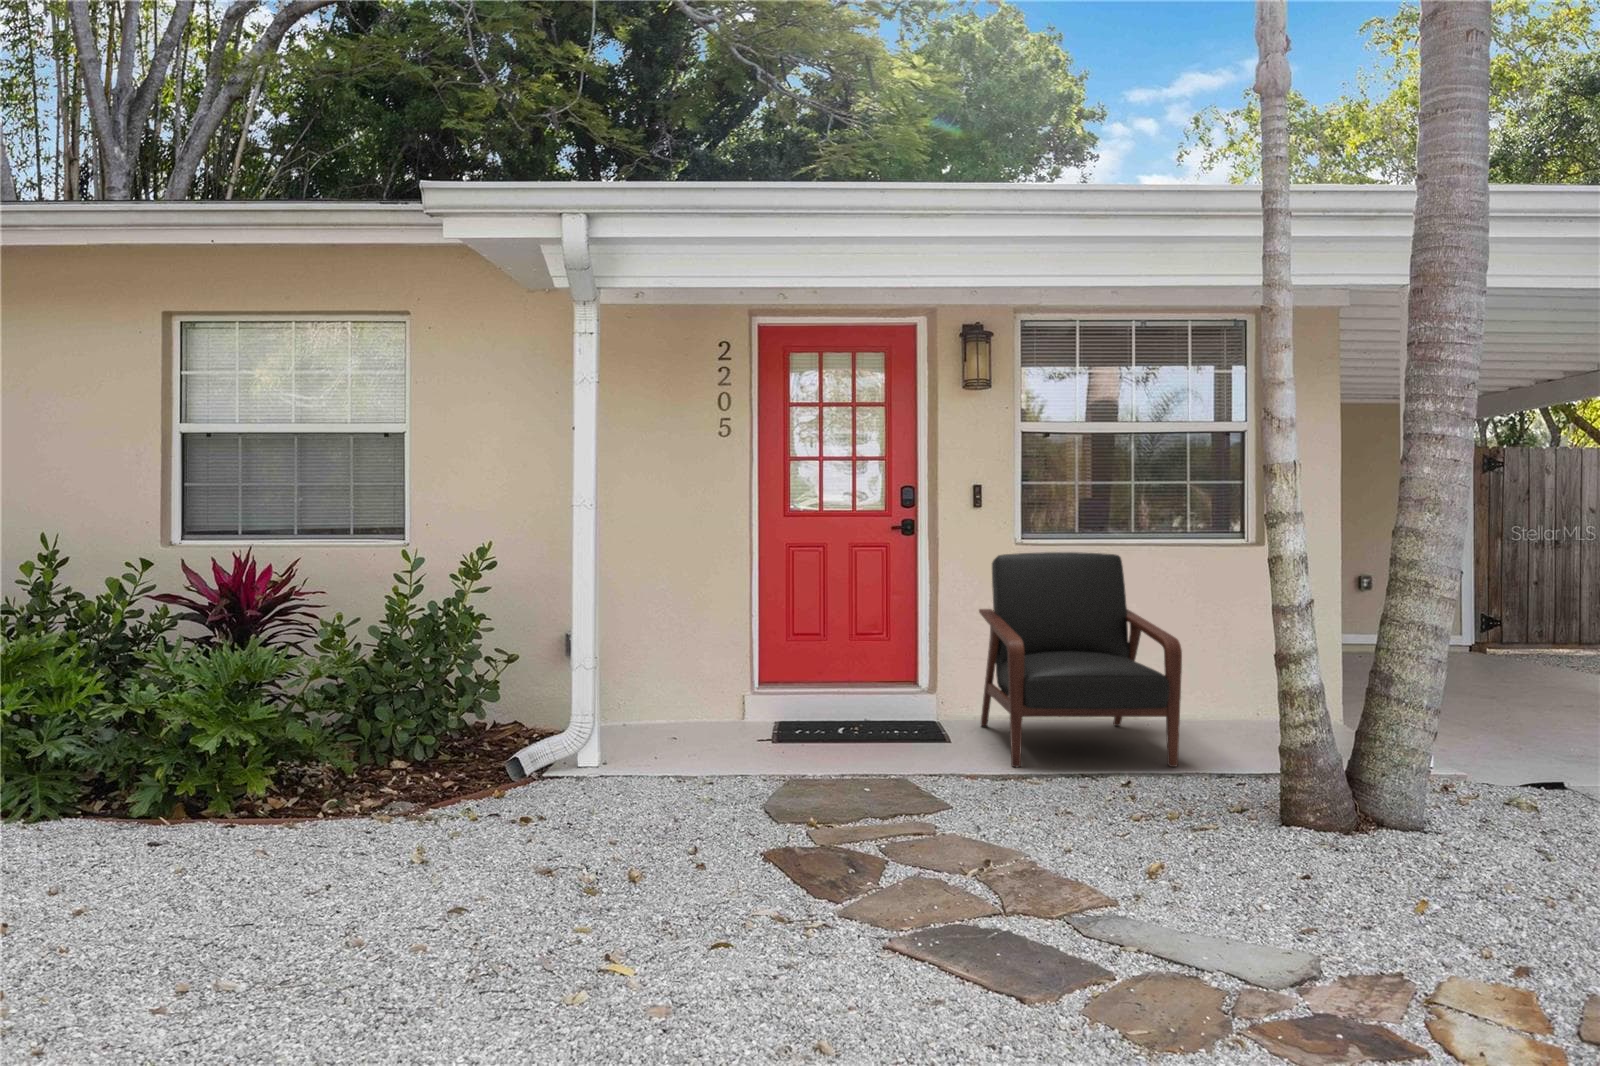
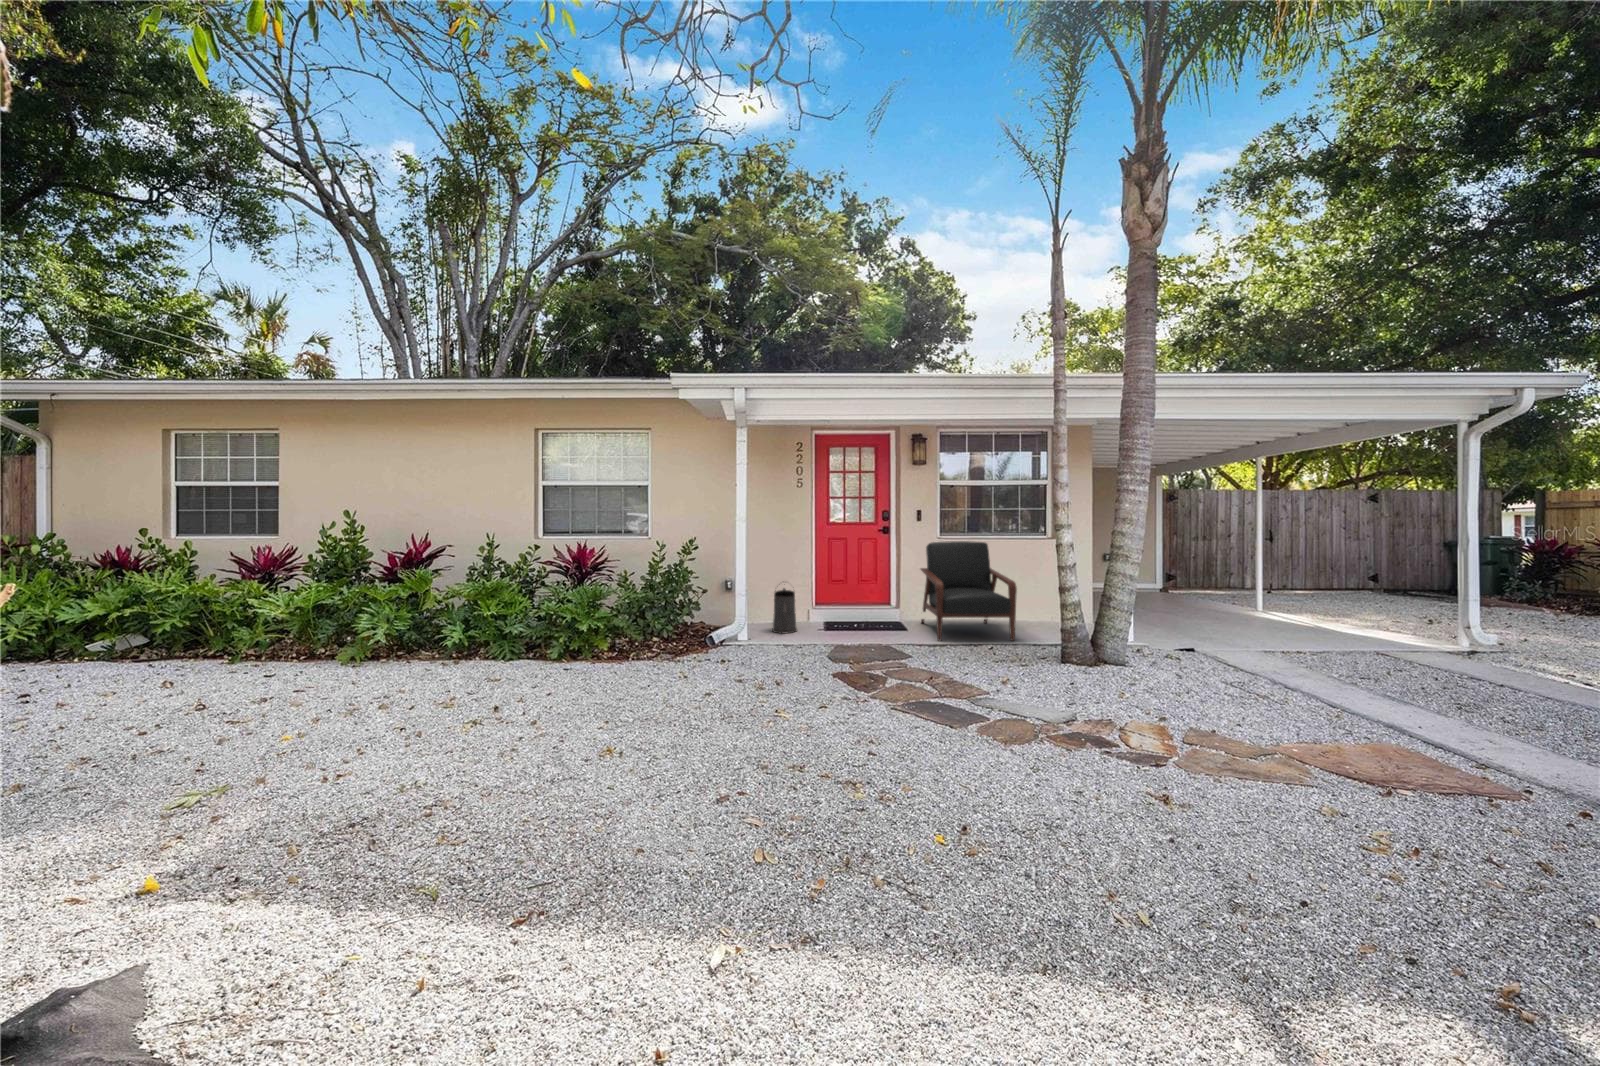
watering can: none [659,638,714,750] -> present [772,588,797,633]

